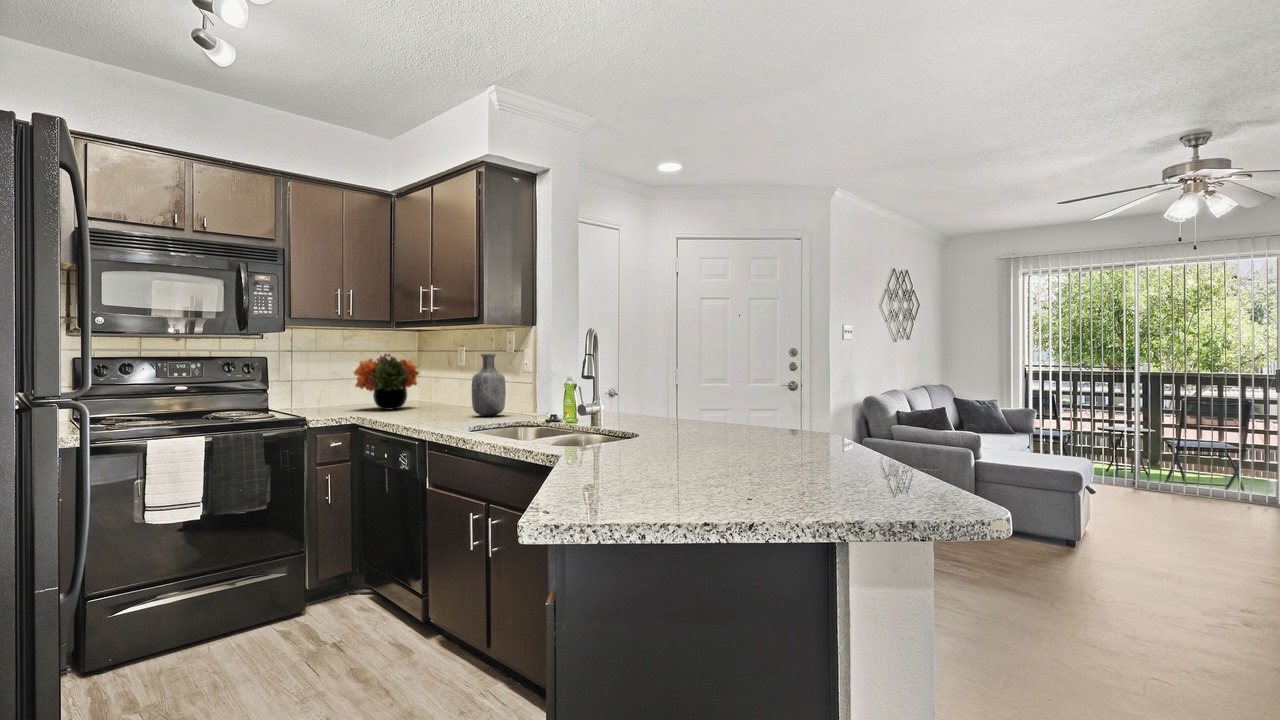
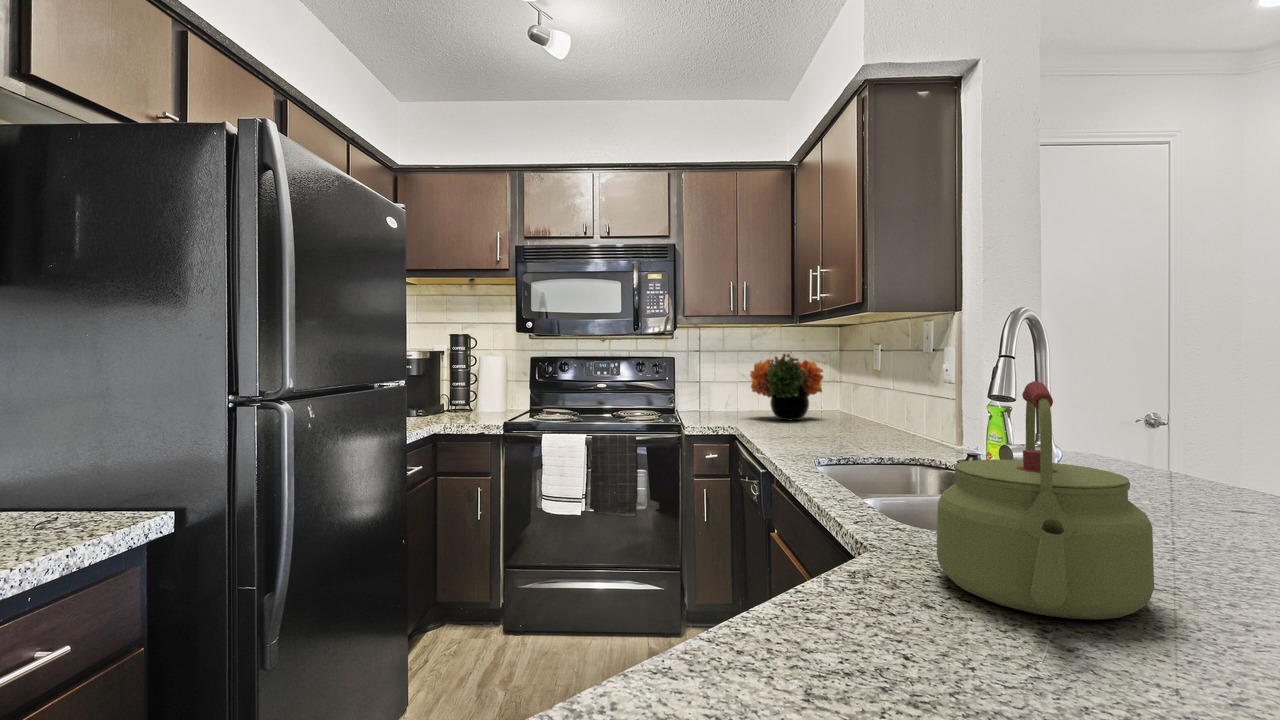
vase: present [471,354,506,416] -> none [858,354,909,443]
kettle: none [602,365,675,454] -> present [937,381,1154,619]

